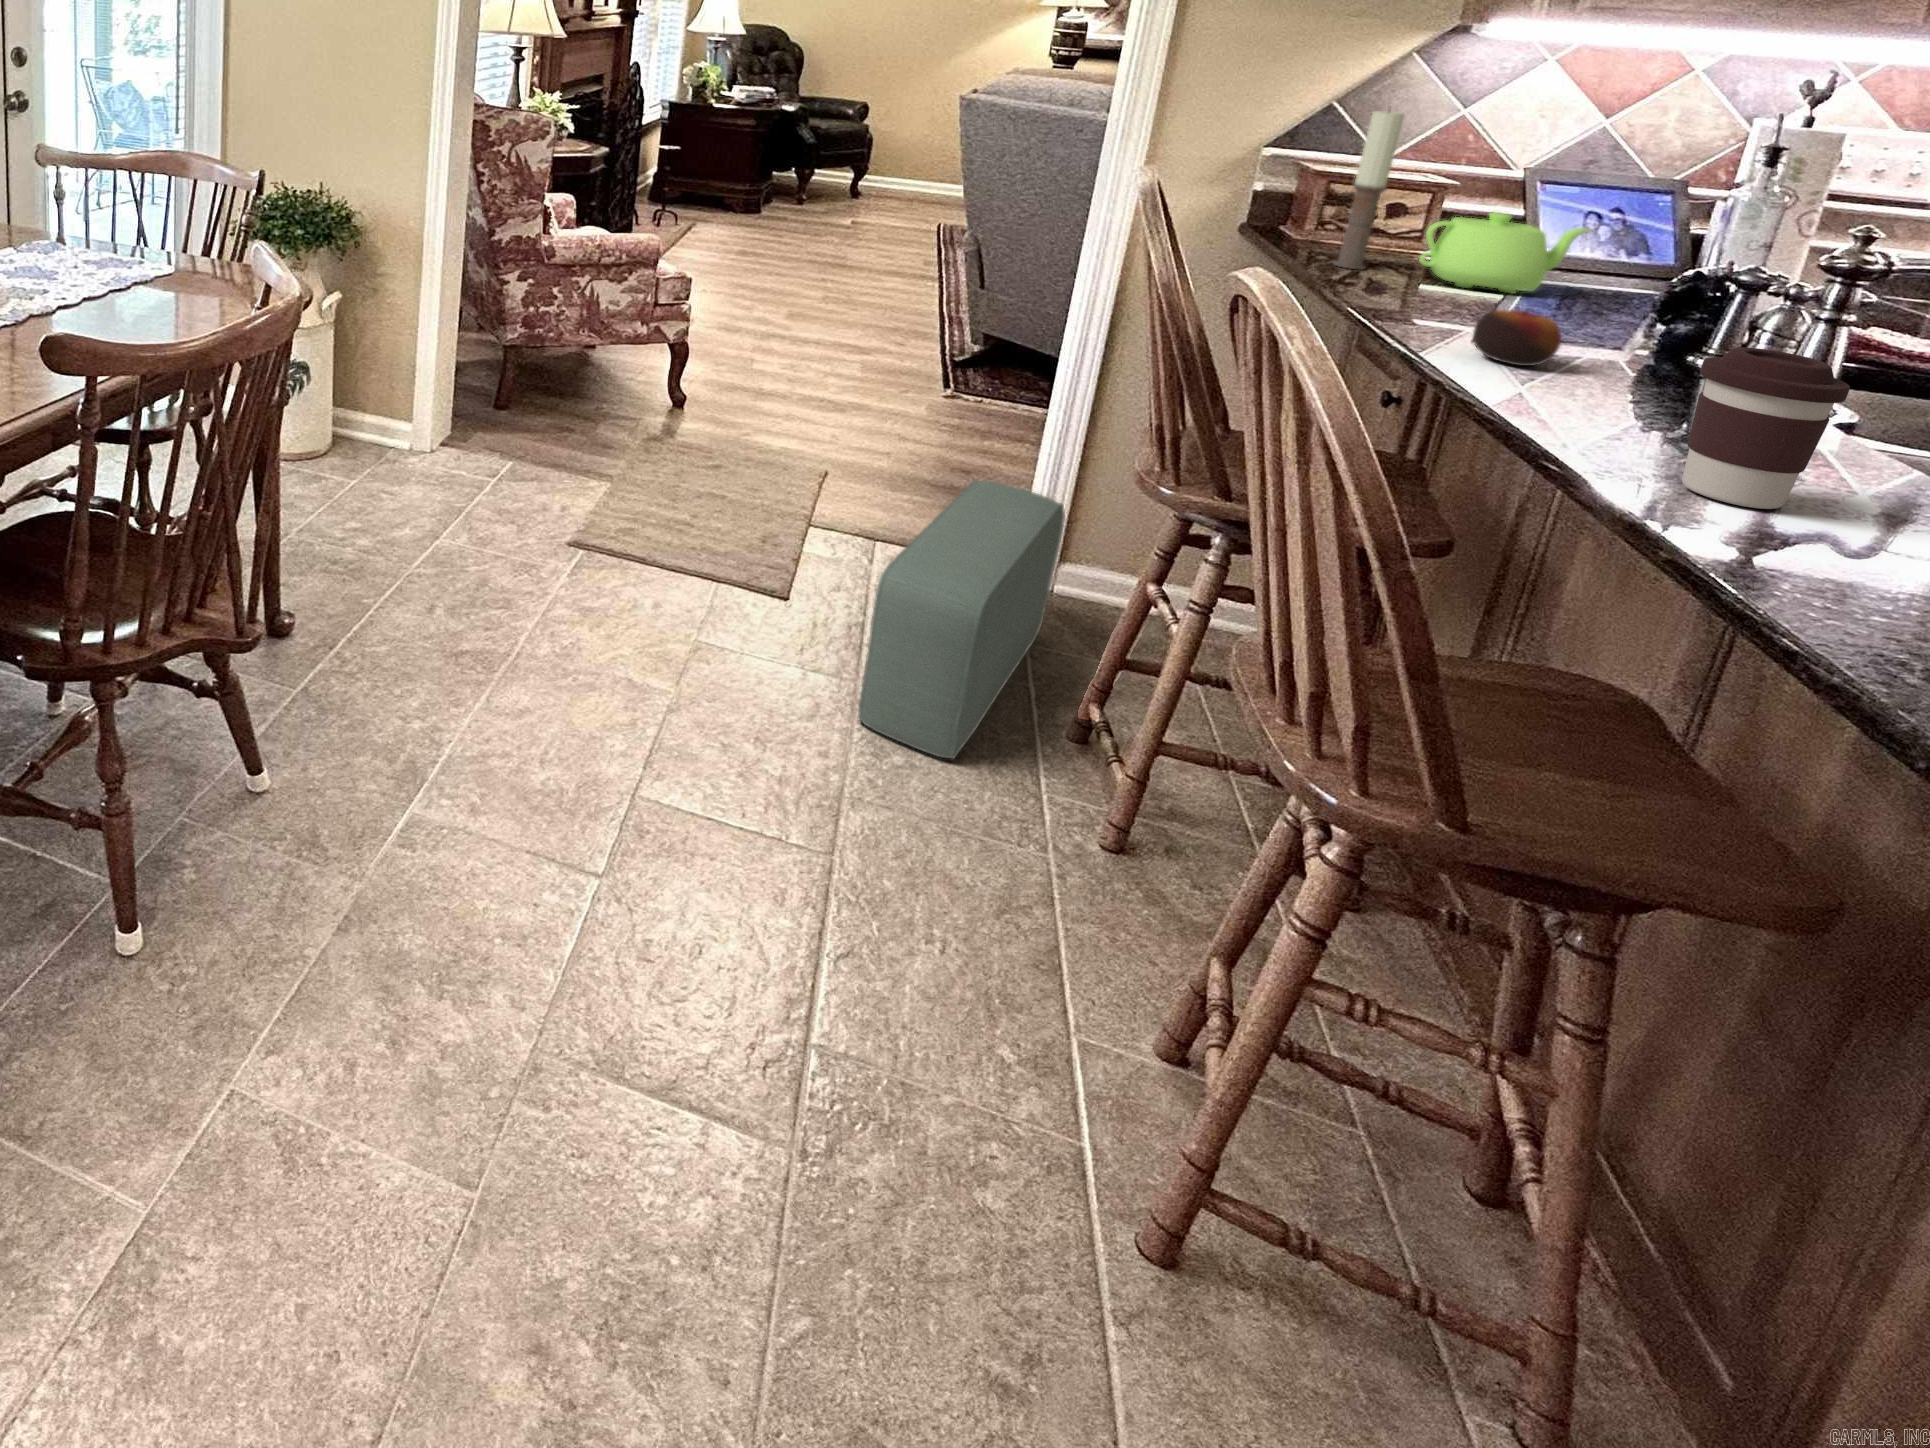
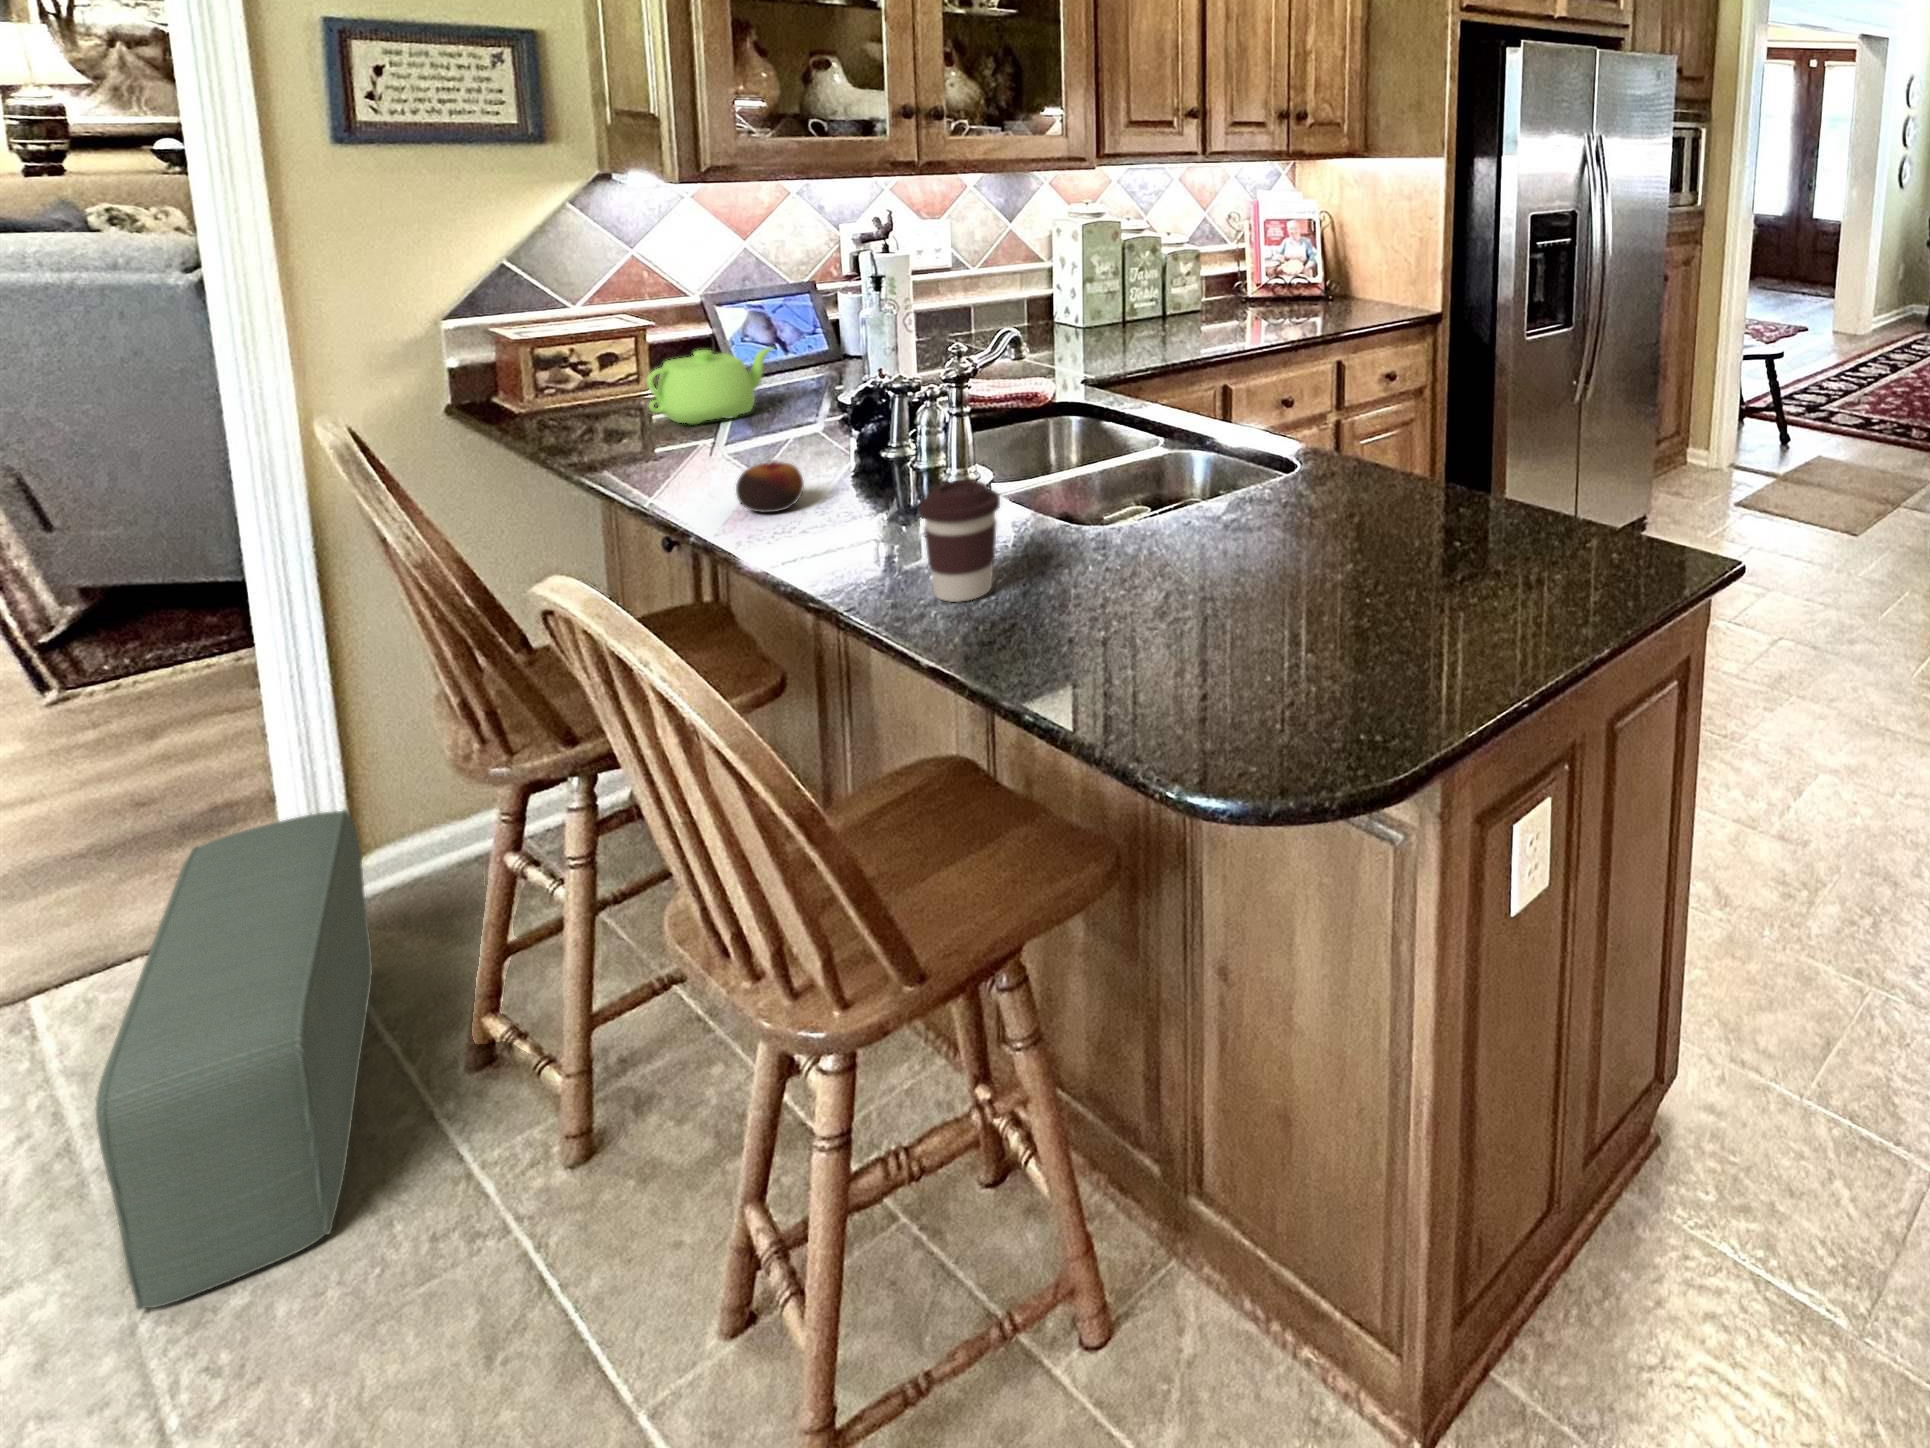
candle: present [1334,111,1404,269] -> none [555,272,602,434]

